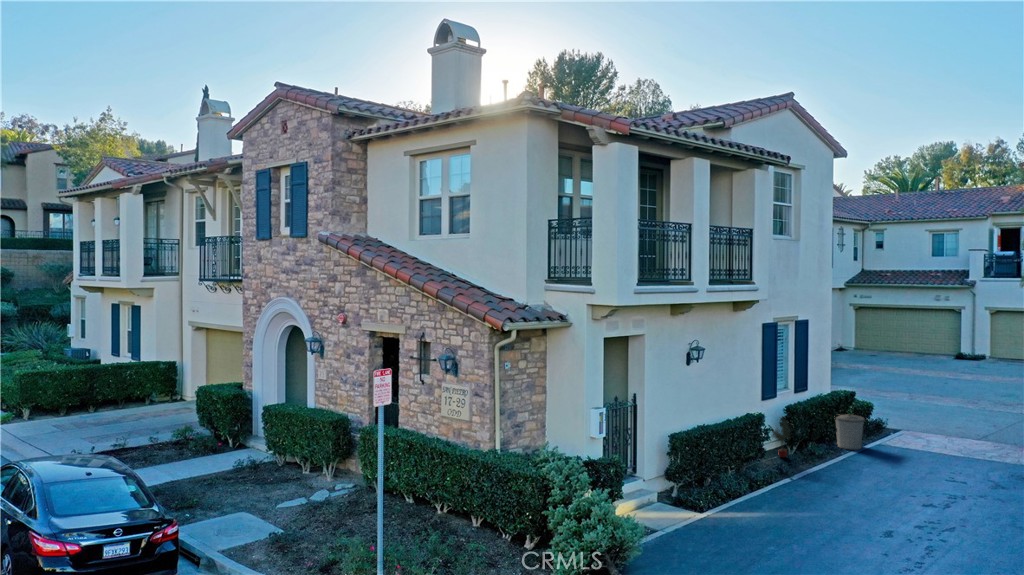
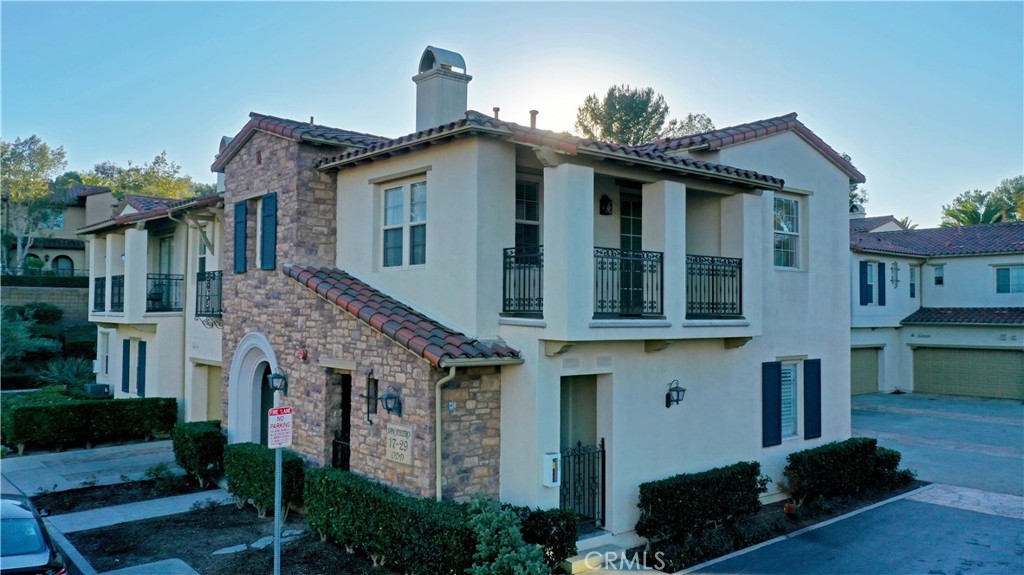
trash can: present [836,414,865,450] -> none [853,466,887,506]

